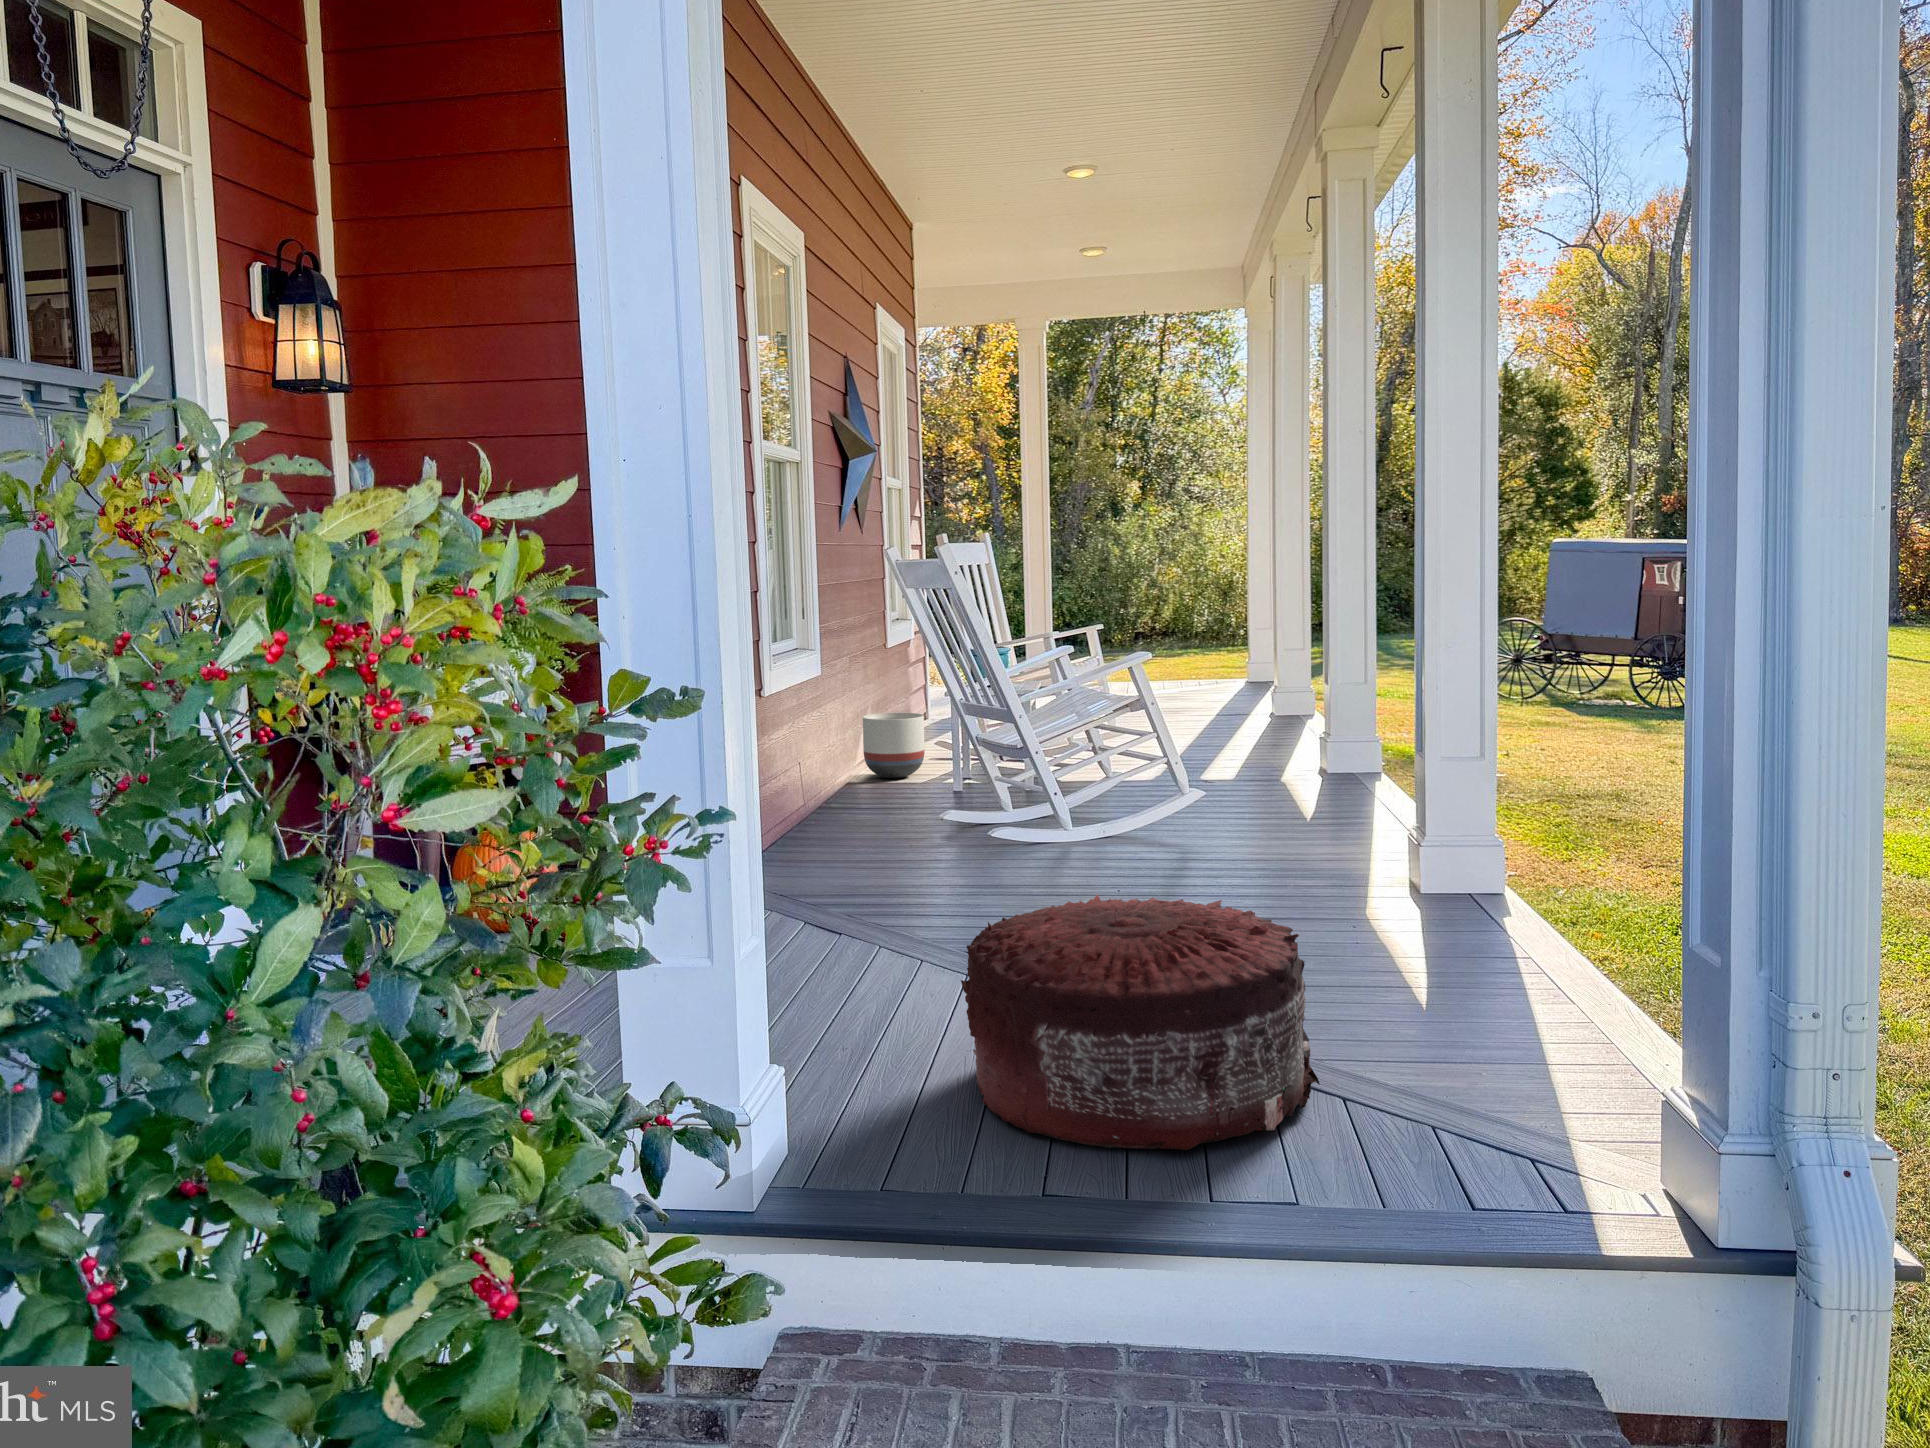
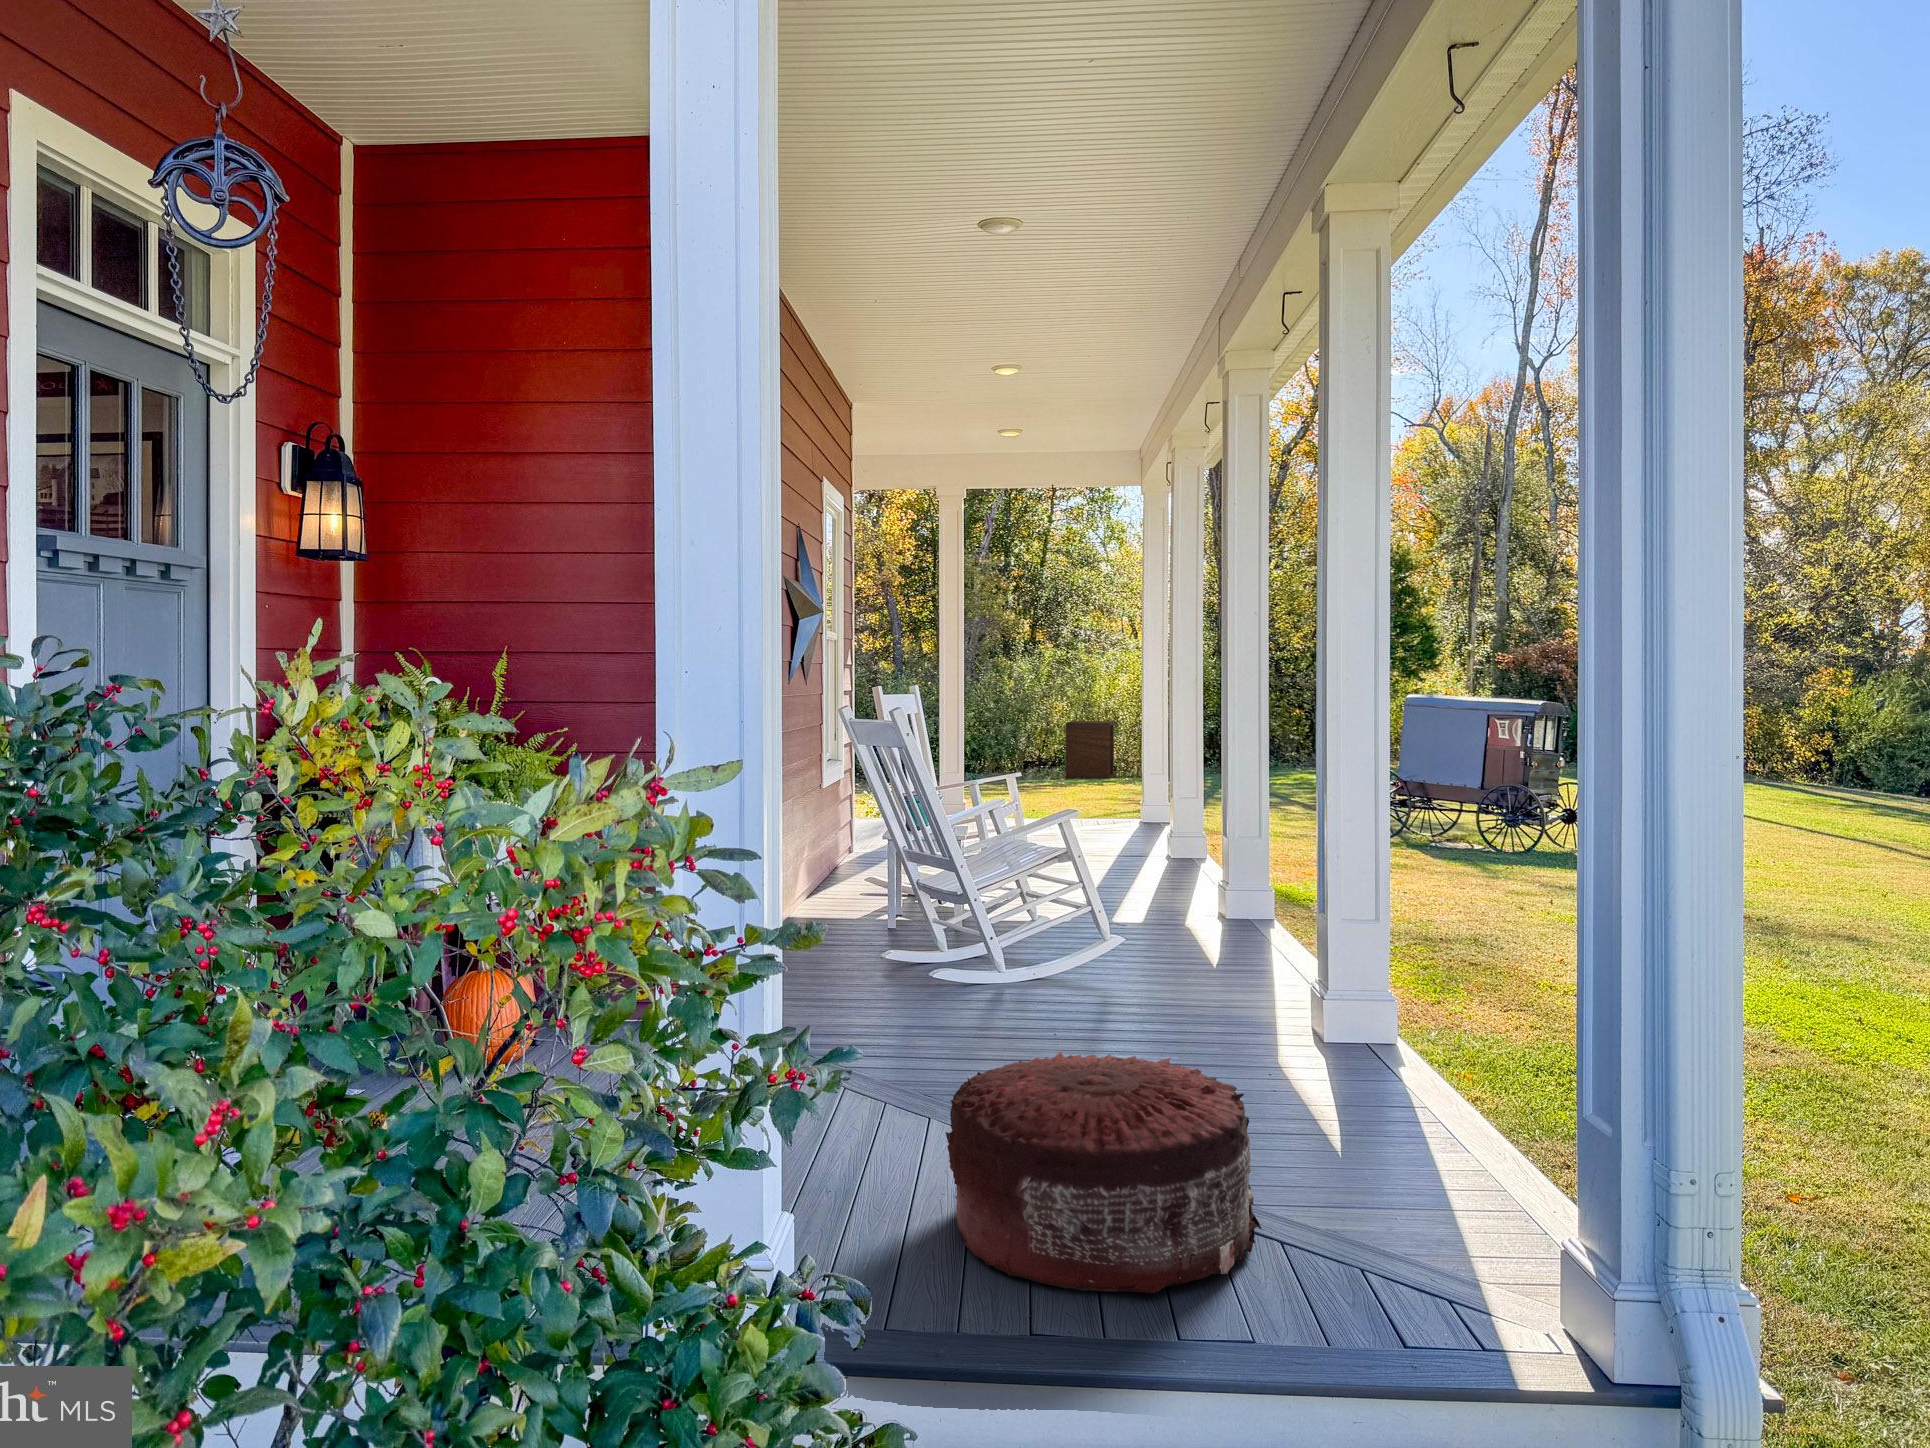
side table: none [1173,582,1230,644] -> present [1065,721,1117,778]
planter: present [863,713,925,778] -> none [800,851,857,912]

